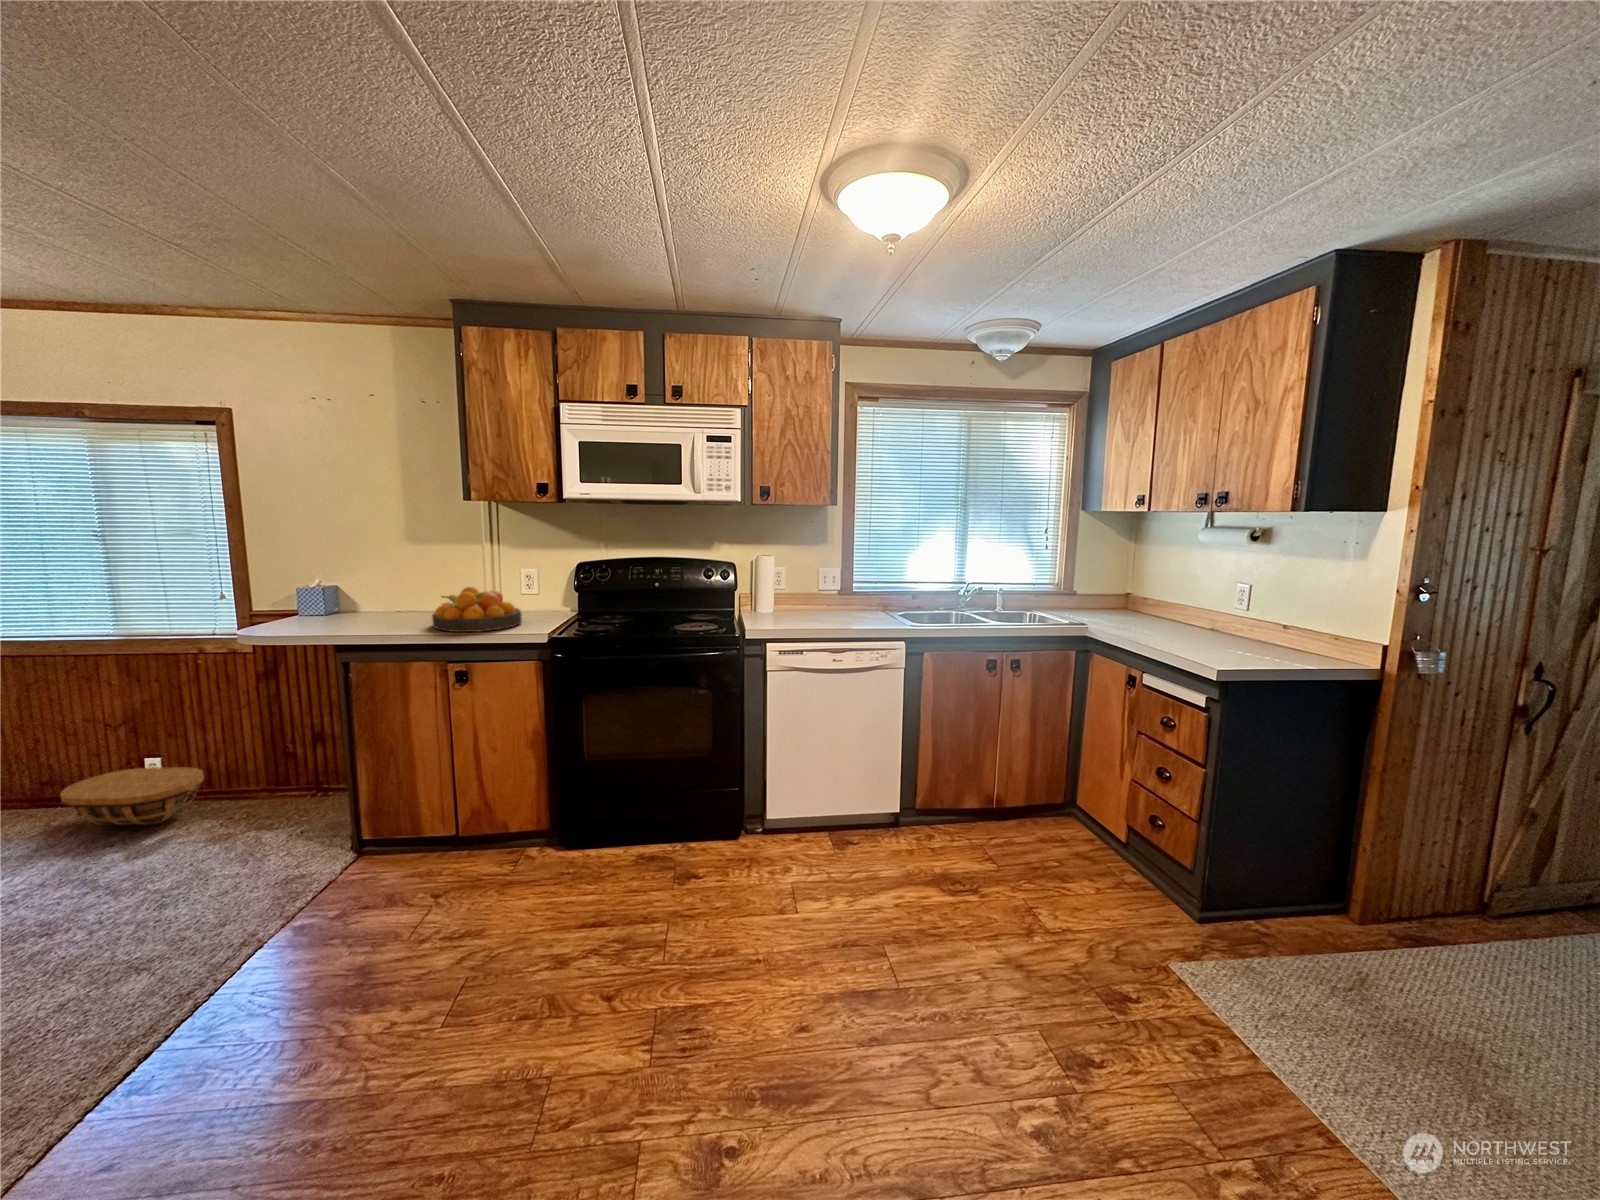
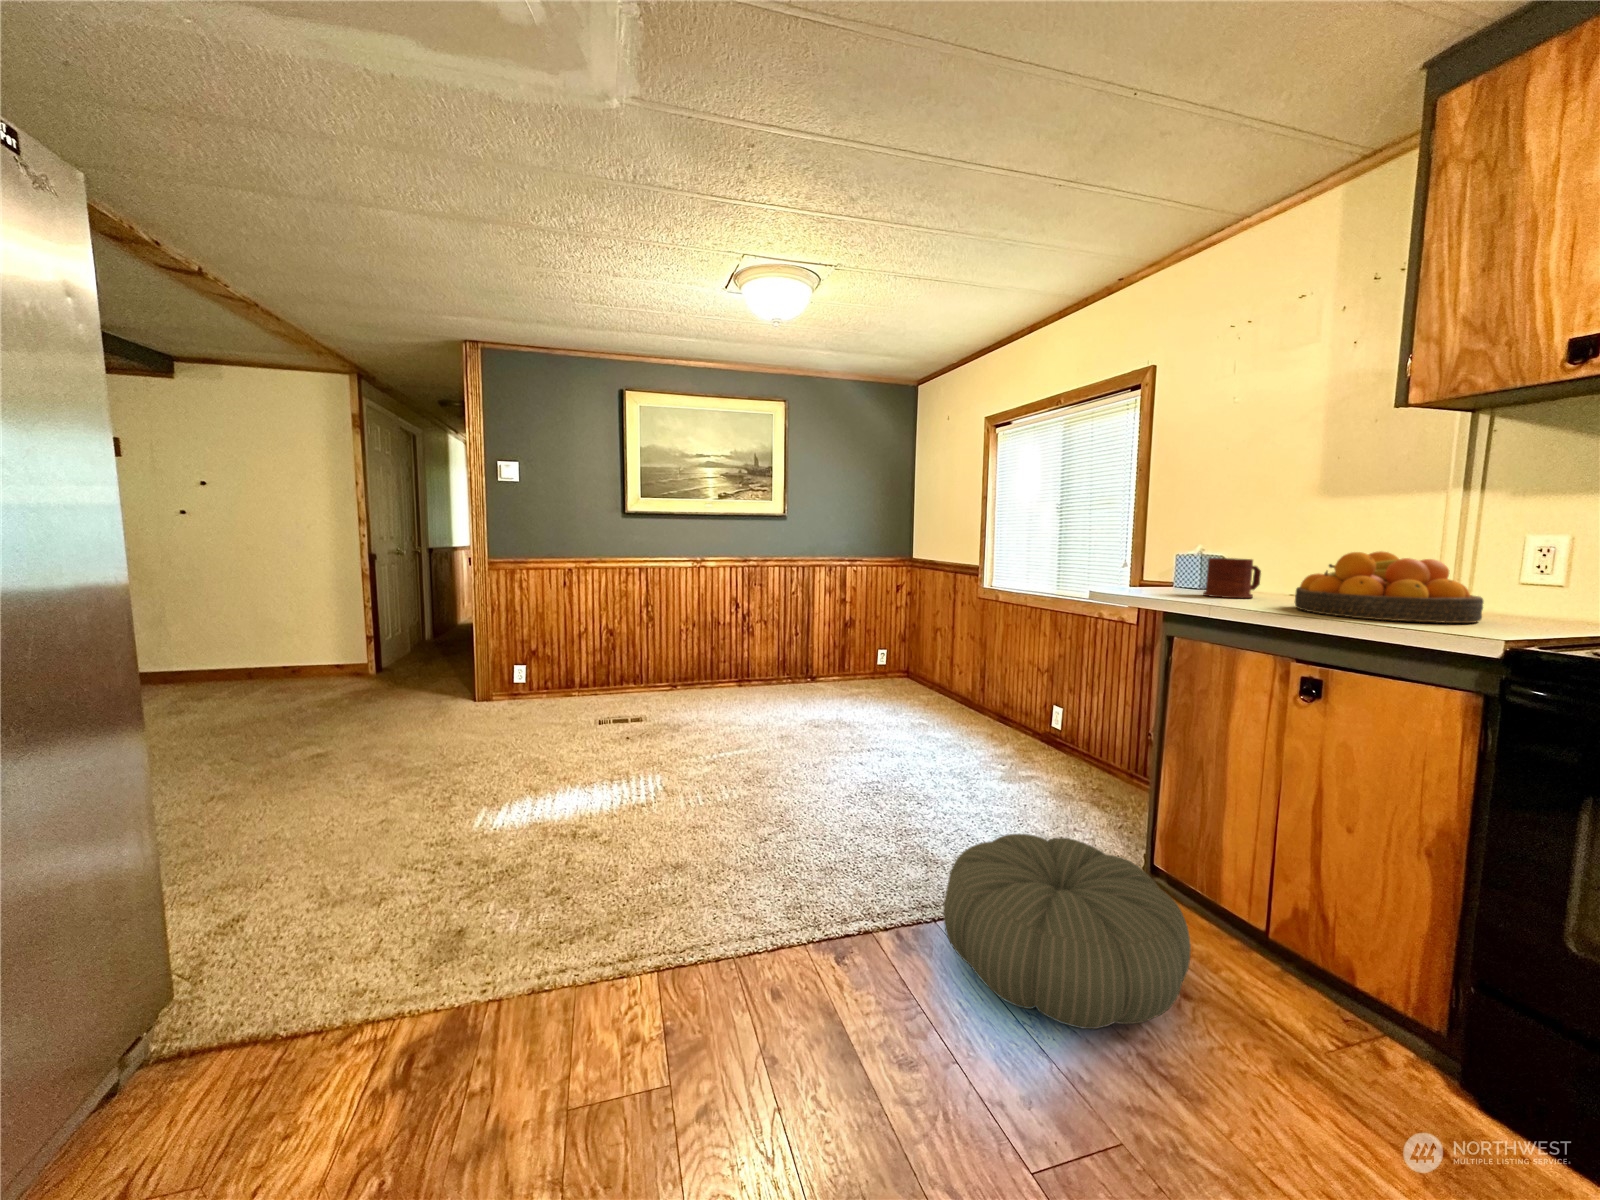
mug: none [354,594,391,626] -> present [1203,558,1261,598]
basket: present [61,767,204,825] -> none [994,707,1081,762]
pouf: none [227,838,446,989] -> present [943,834,1191,1029]

